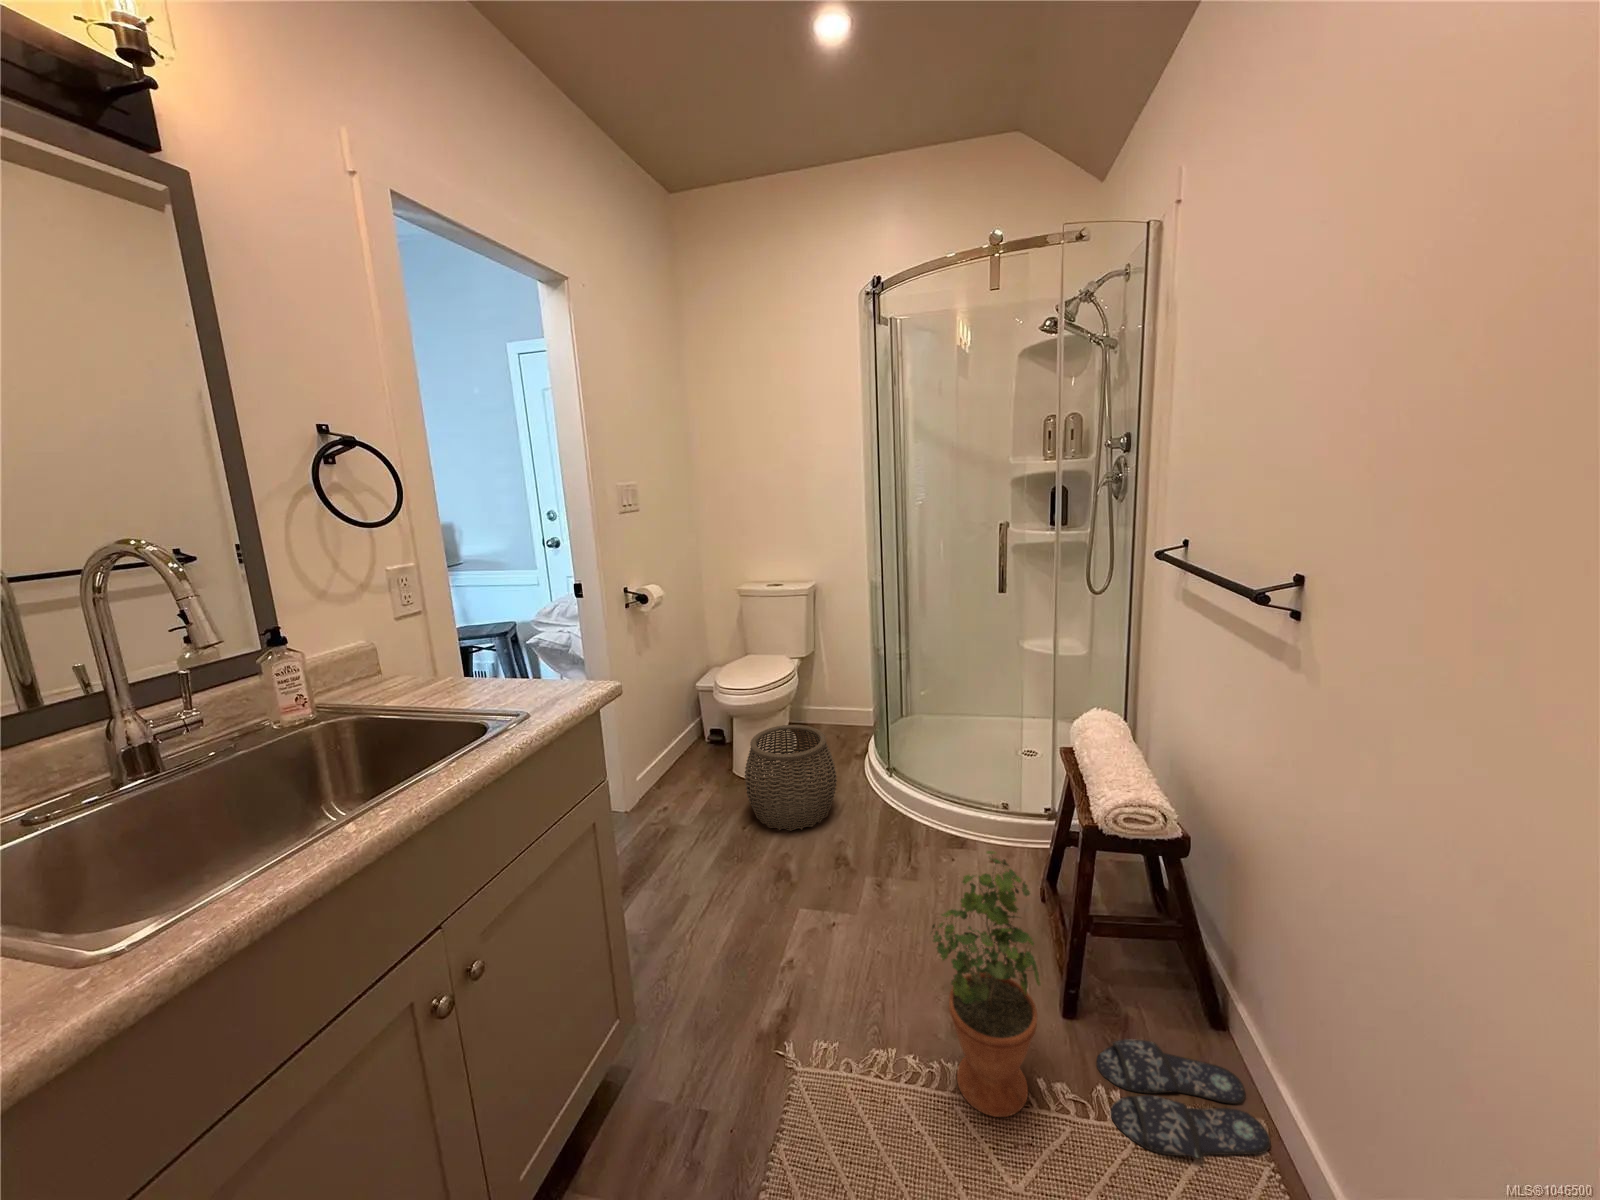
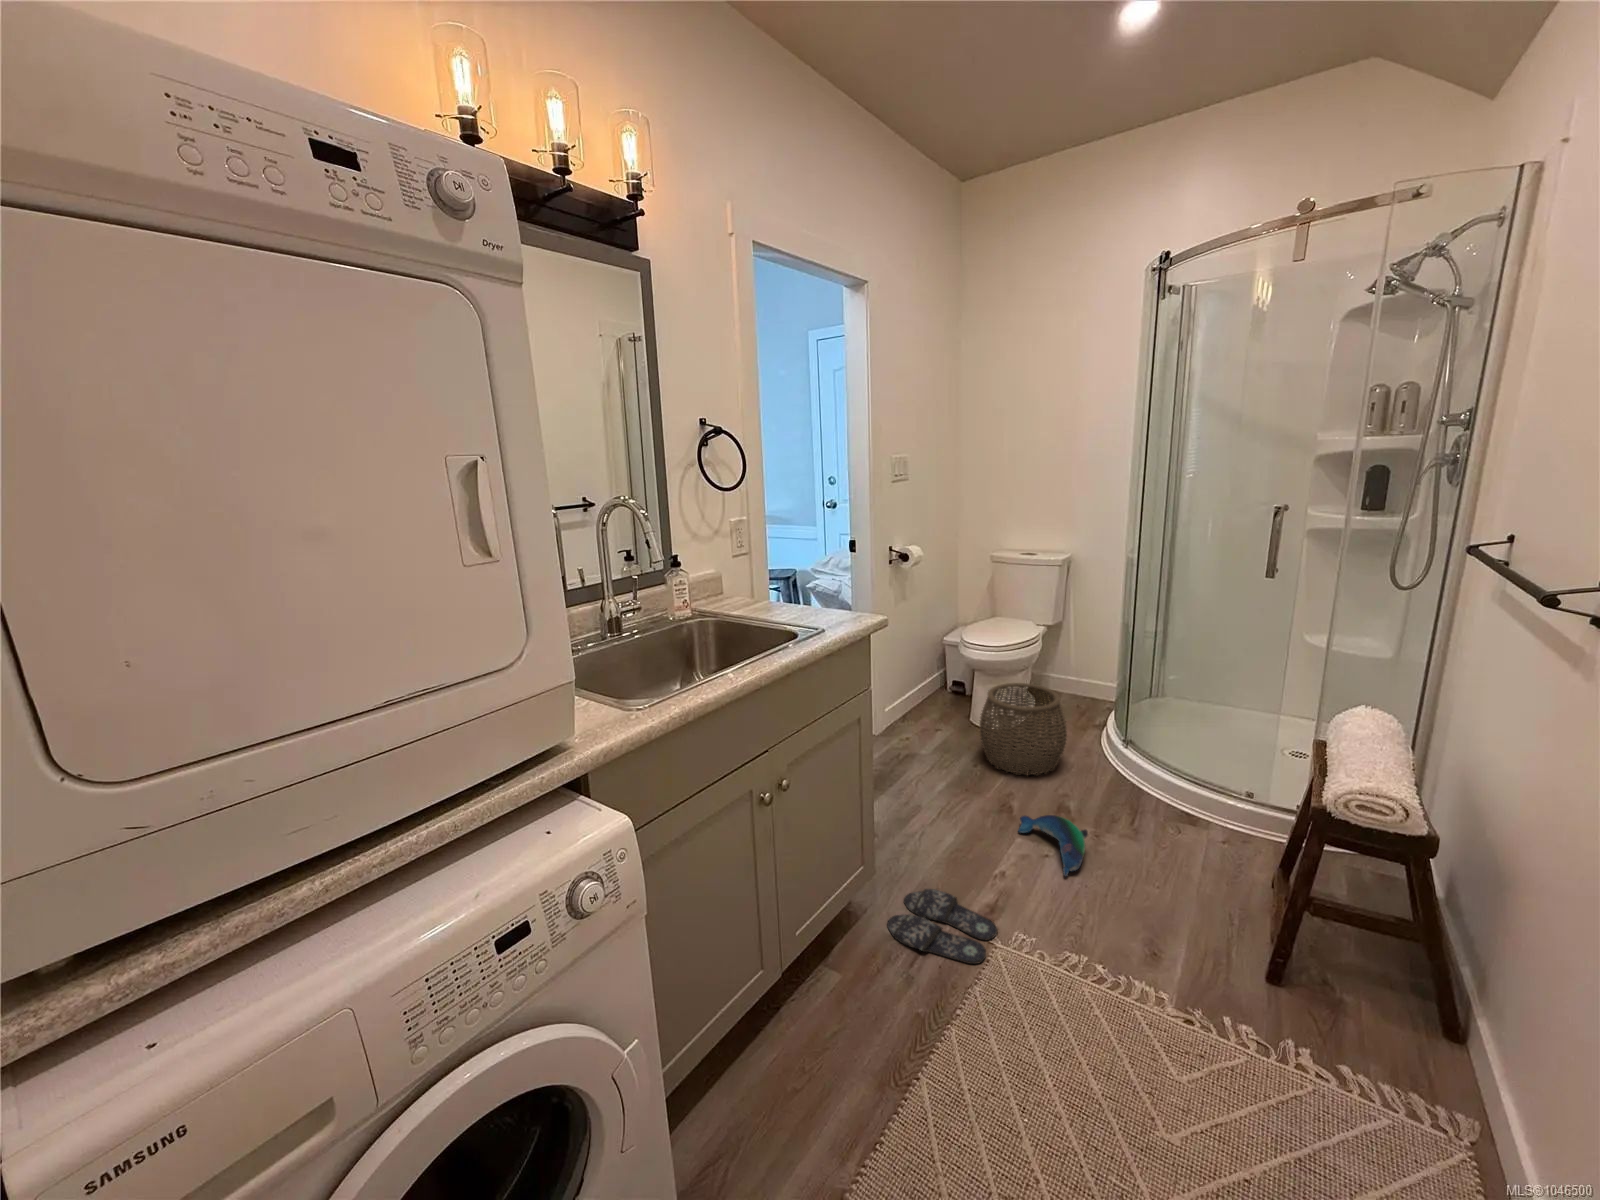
potted plant: present [932,851,1040,1117] -> none [1126,802,1232,1030]
plush toy: none [801,876,874,949] -> present [1018,815,1088,876]
slippers: present [1097,1039,1270,1159] -> present [887,889,998,964]

